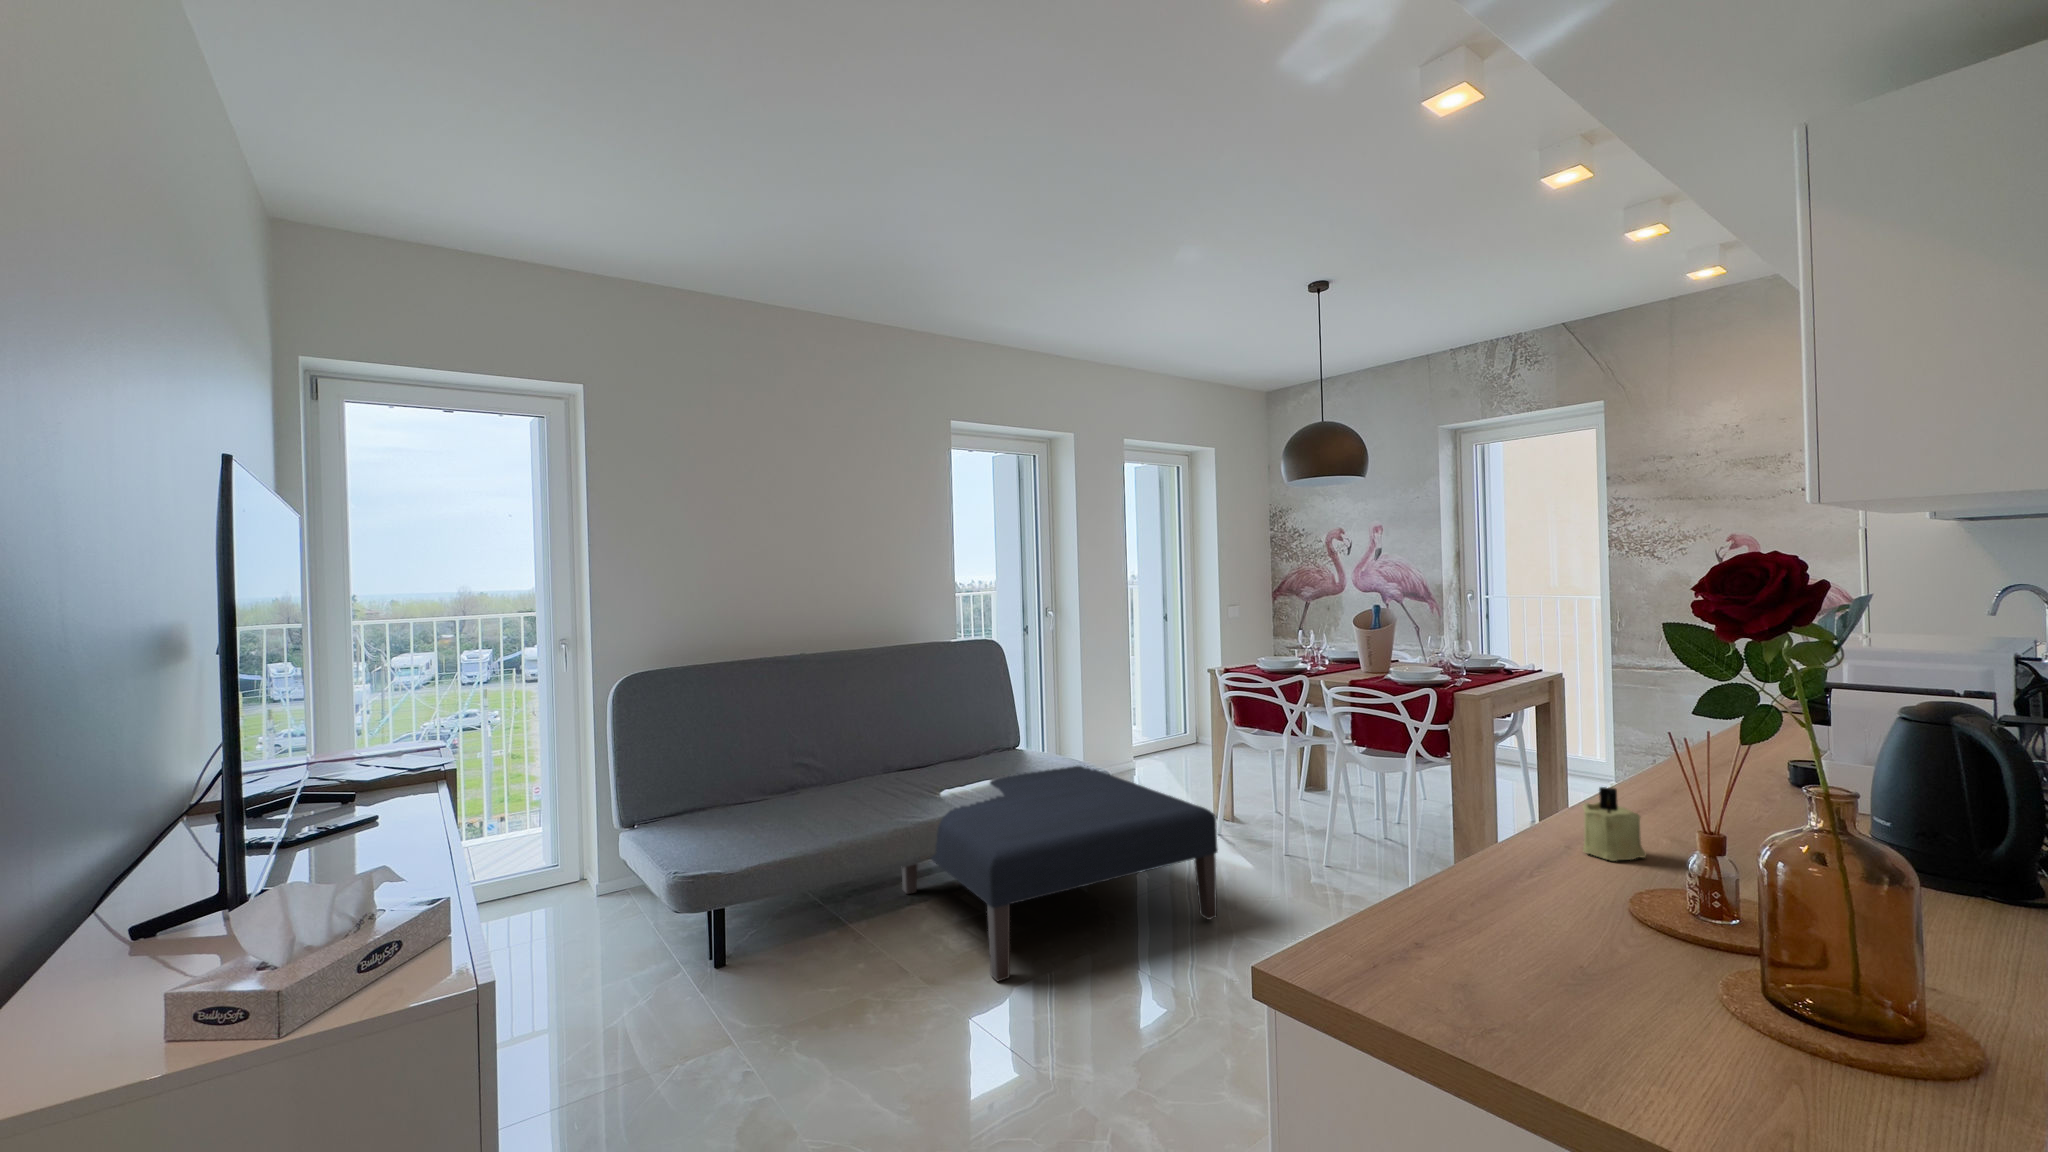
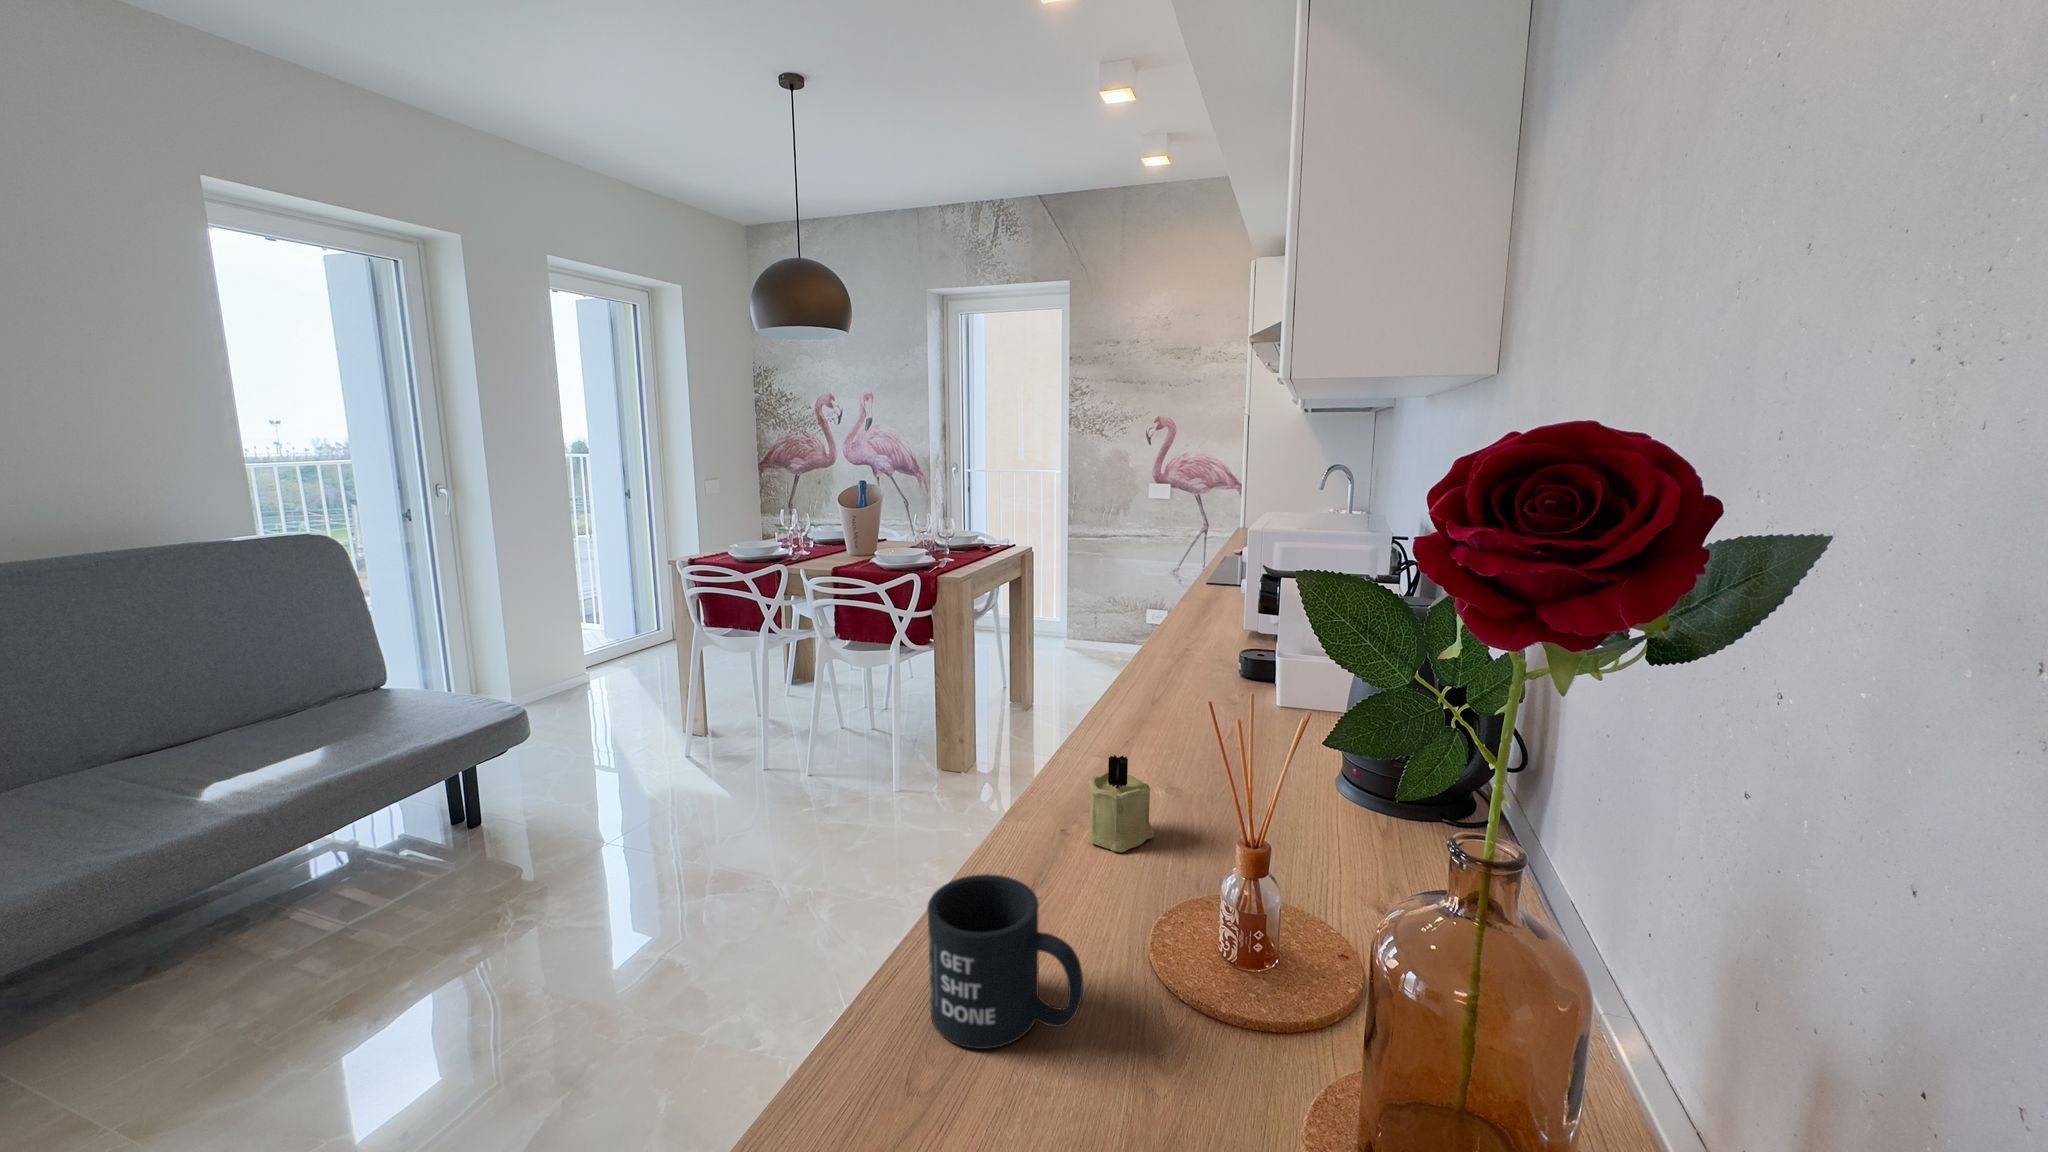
ottoman: present [902,766,1218,981] -> none [105,704,672,1086]
mug: none [1446,822,1558,921] -> present [928,874,1083,1049]

